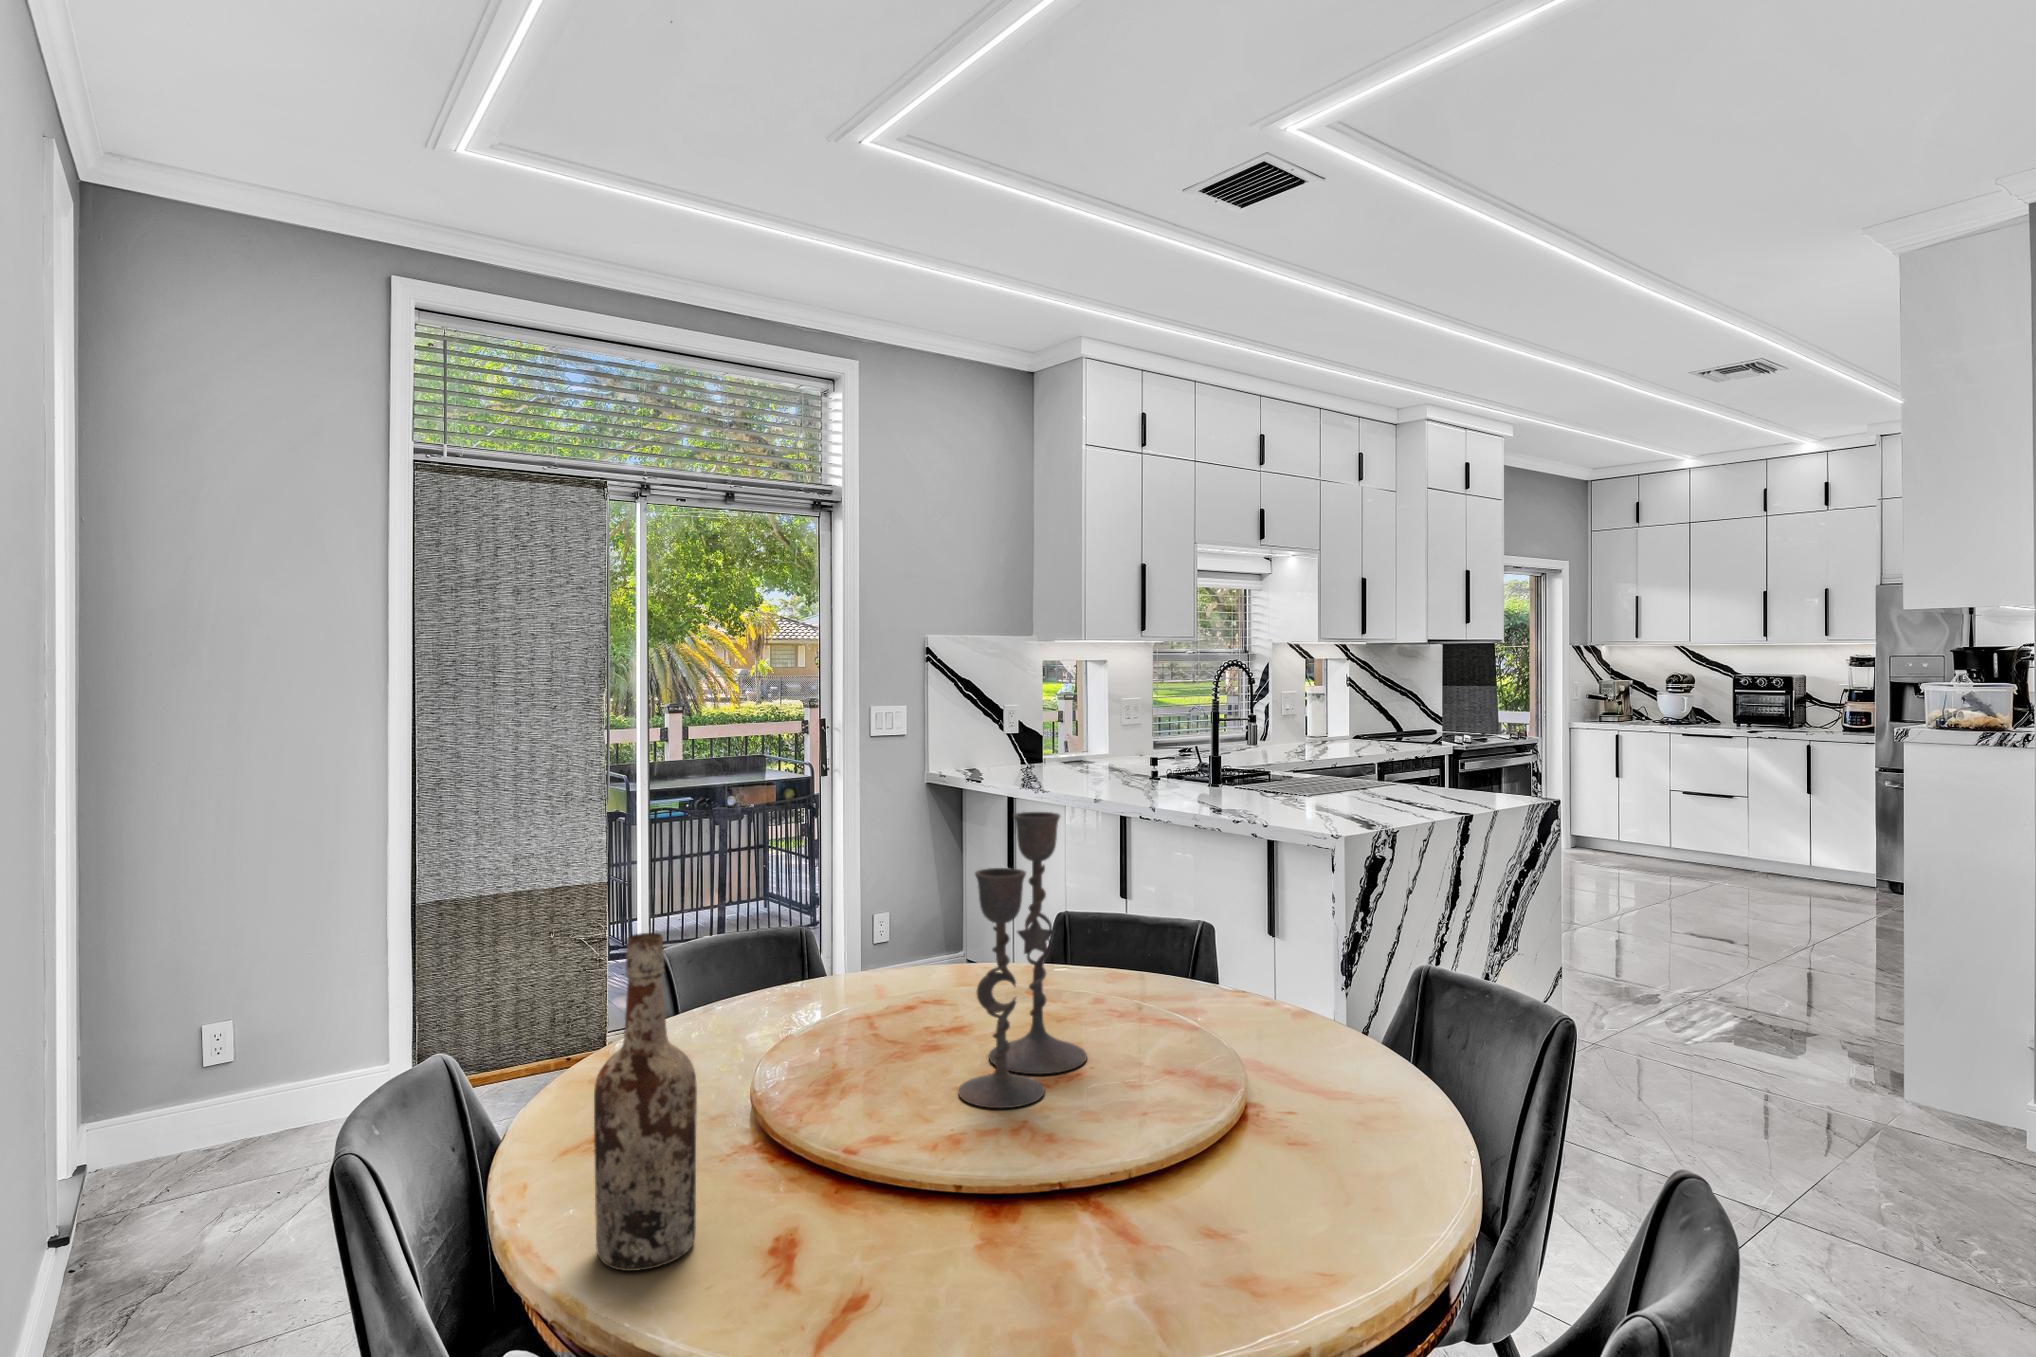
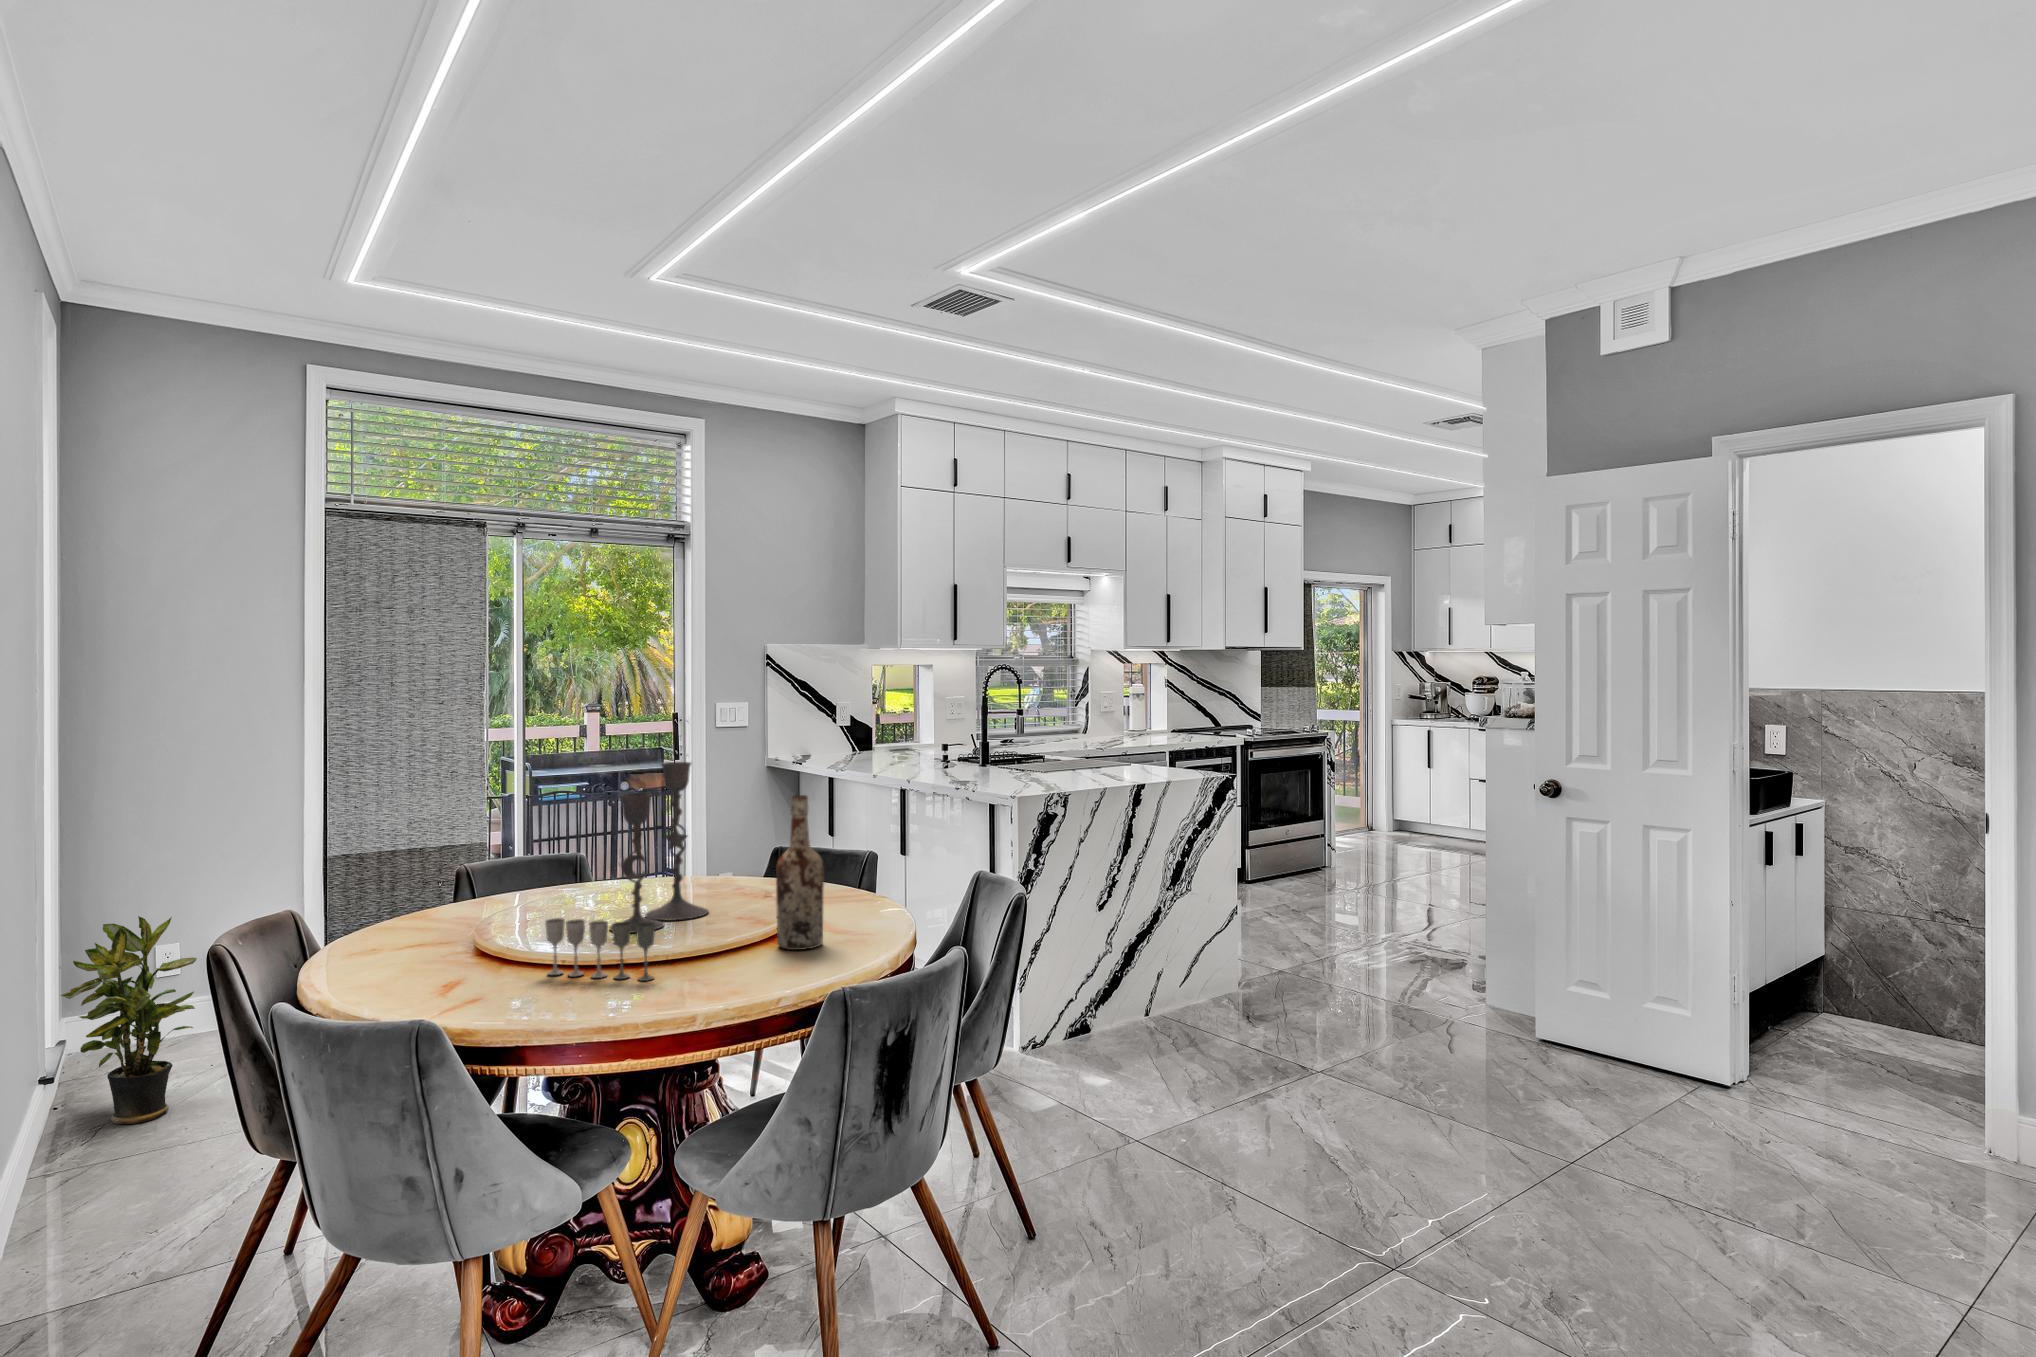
wine bottle: present [594,933,697,1271] -> present [776,795,824,950]
potted plant: none [73,1000,261,1295] -> present [61,916,197,1124]
wine glass: none [950,1133,1176,1271] -> present [545,918,655,981]

